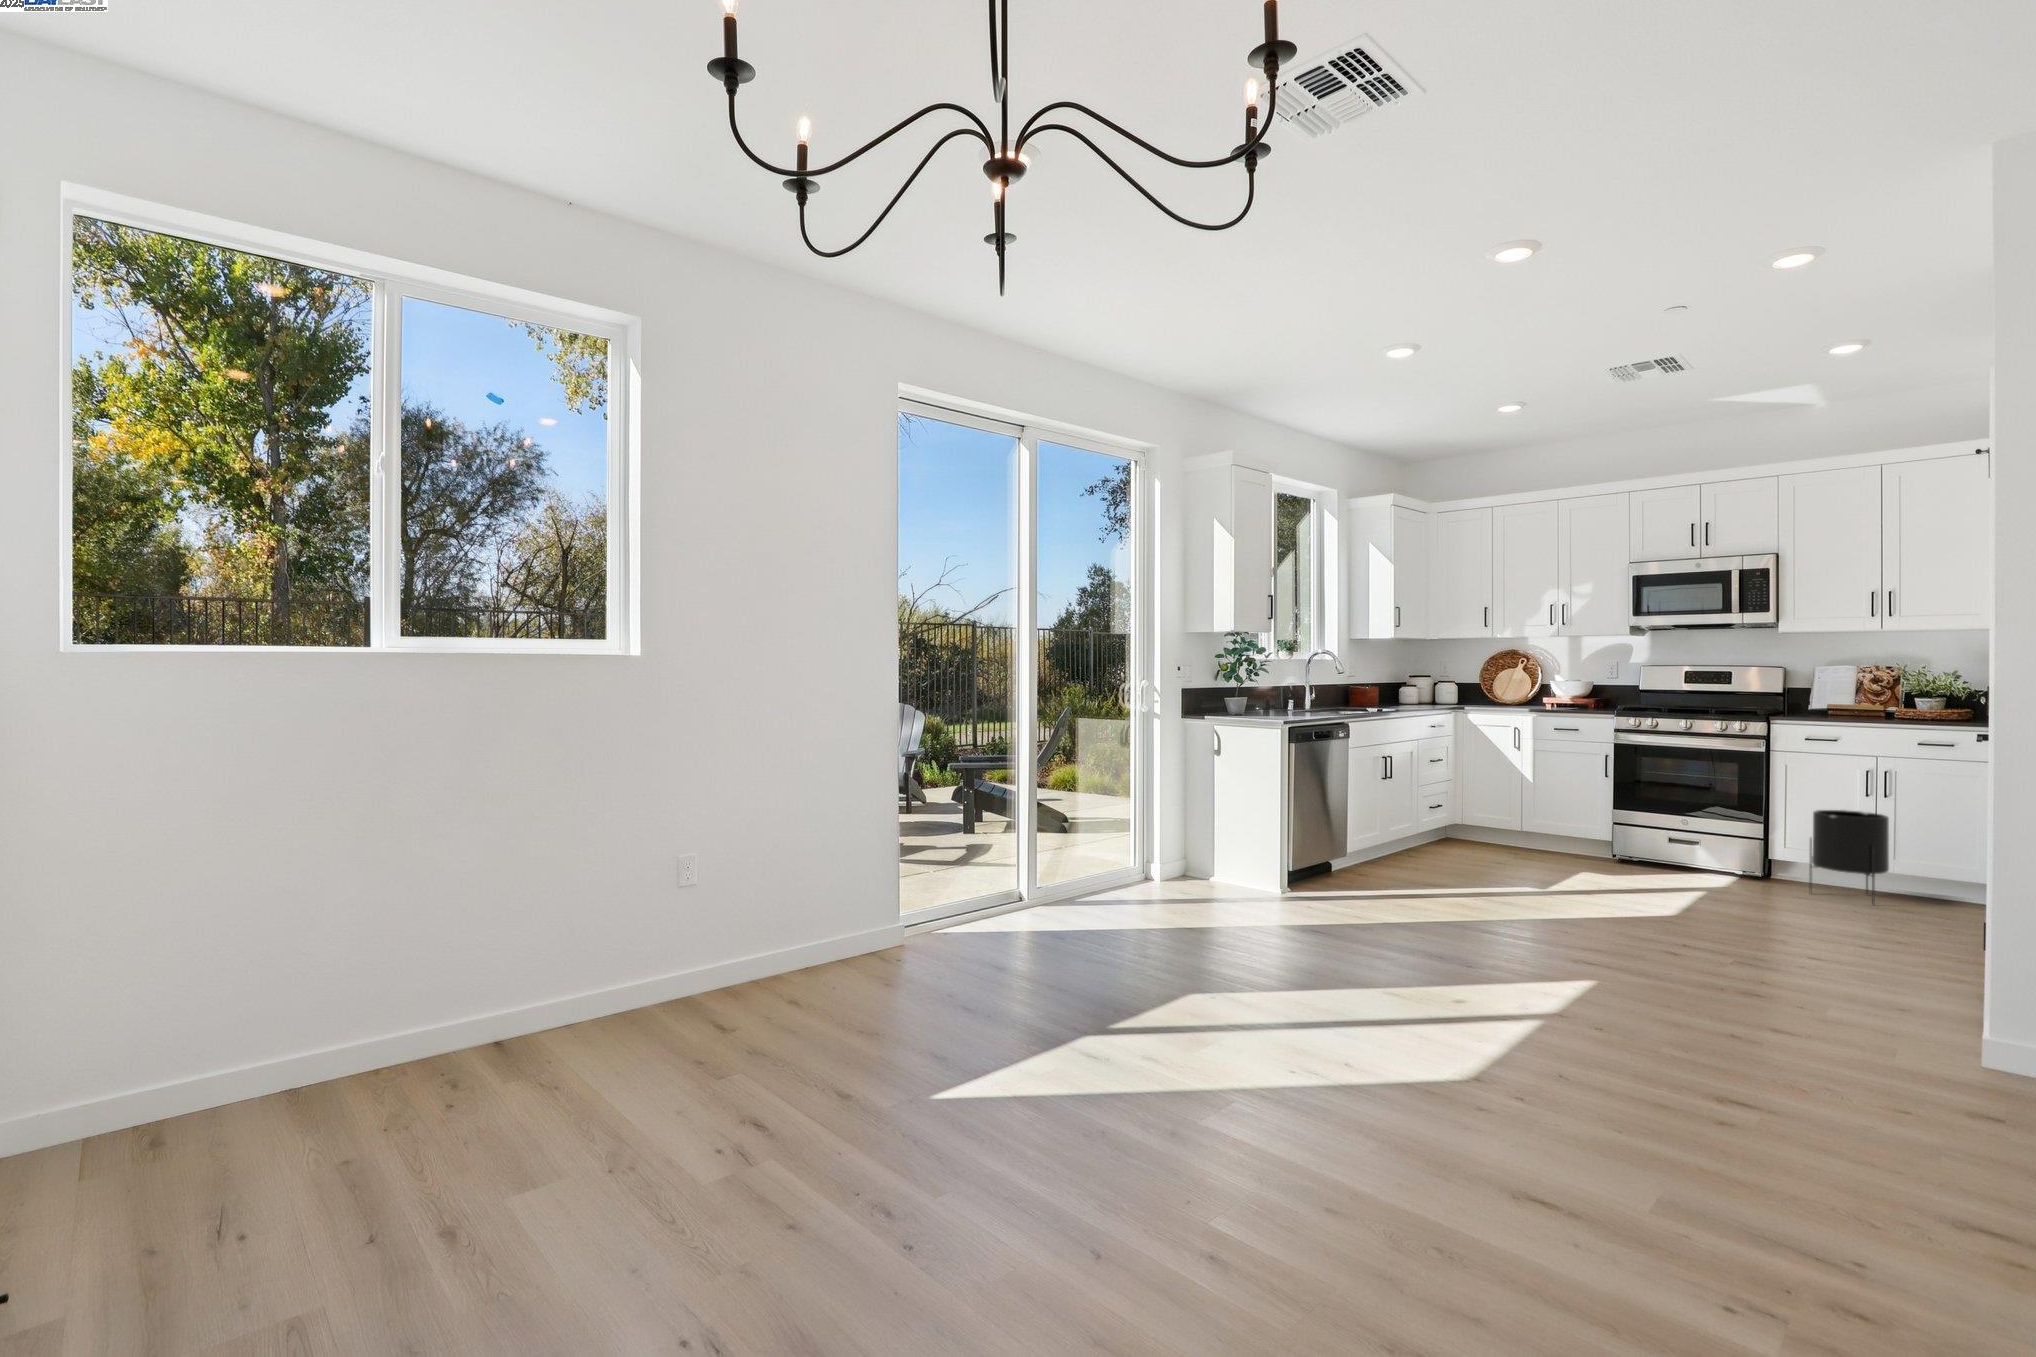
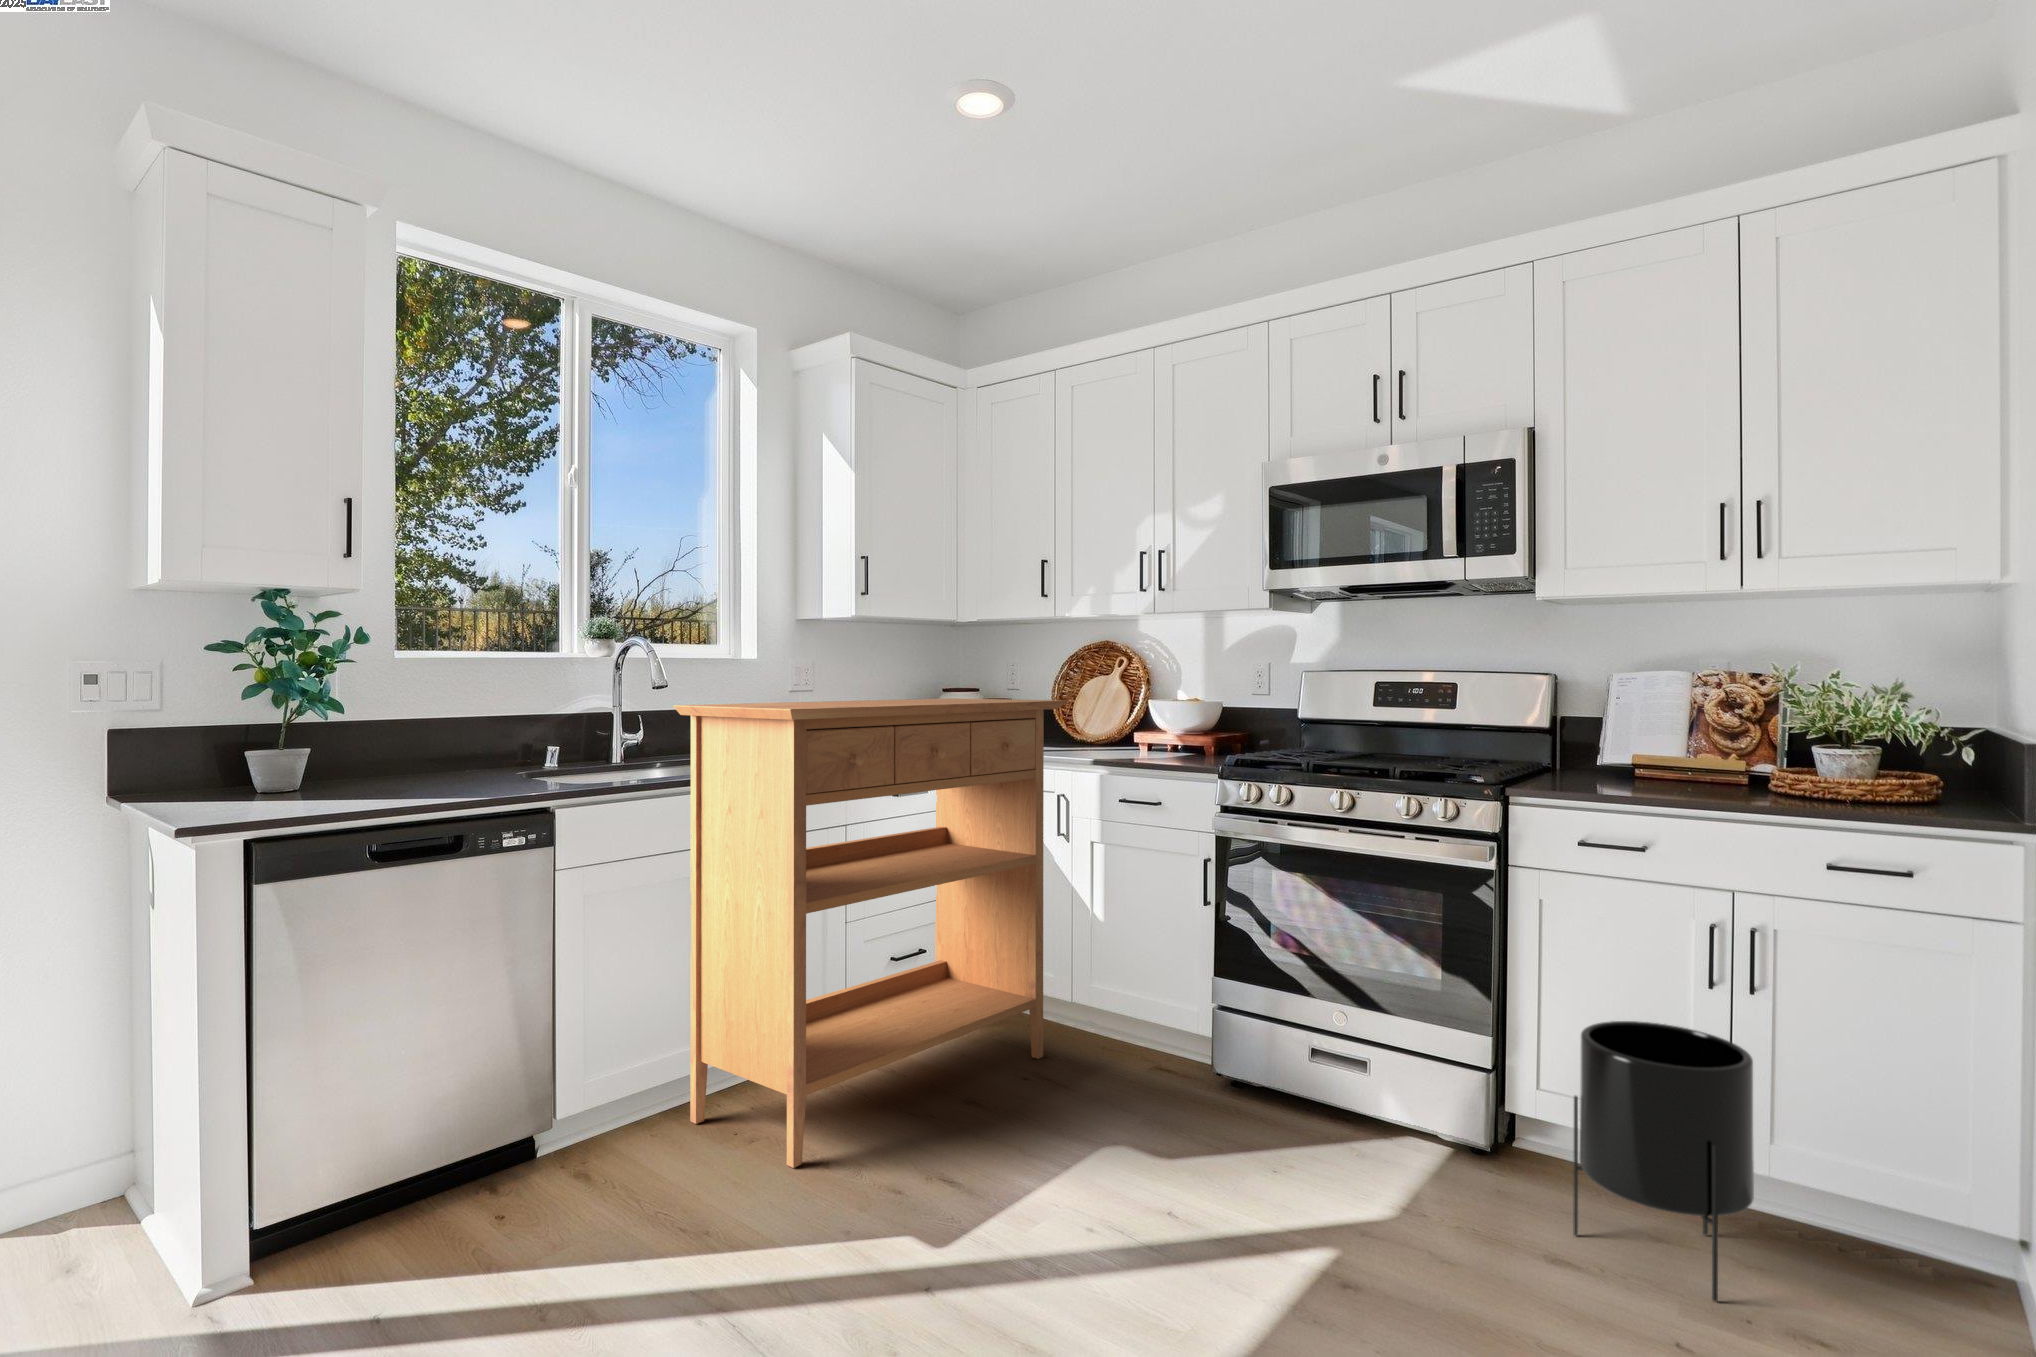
console table: none [1376,680,1525,875] -> present [673,698,1067,1168]

